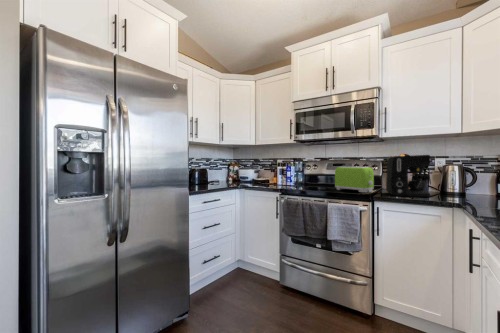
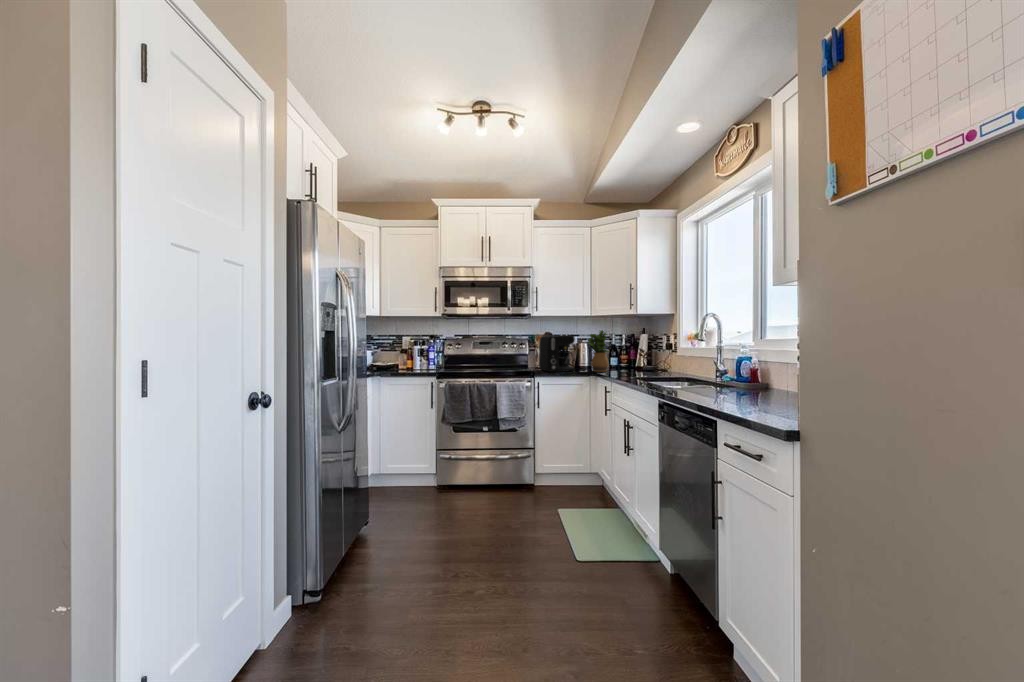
potted plant: none [450,147,487,201] -> present [588,330,609,372]
toaster: present [335,167,374,192] -> none [491,345,528,371]

